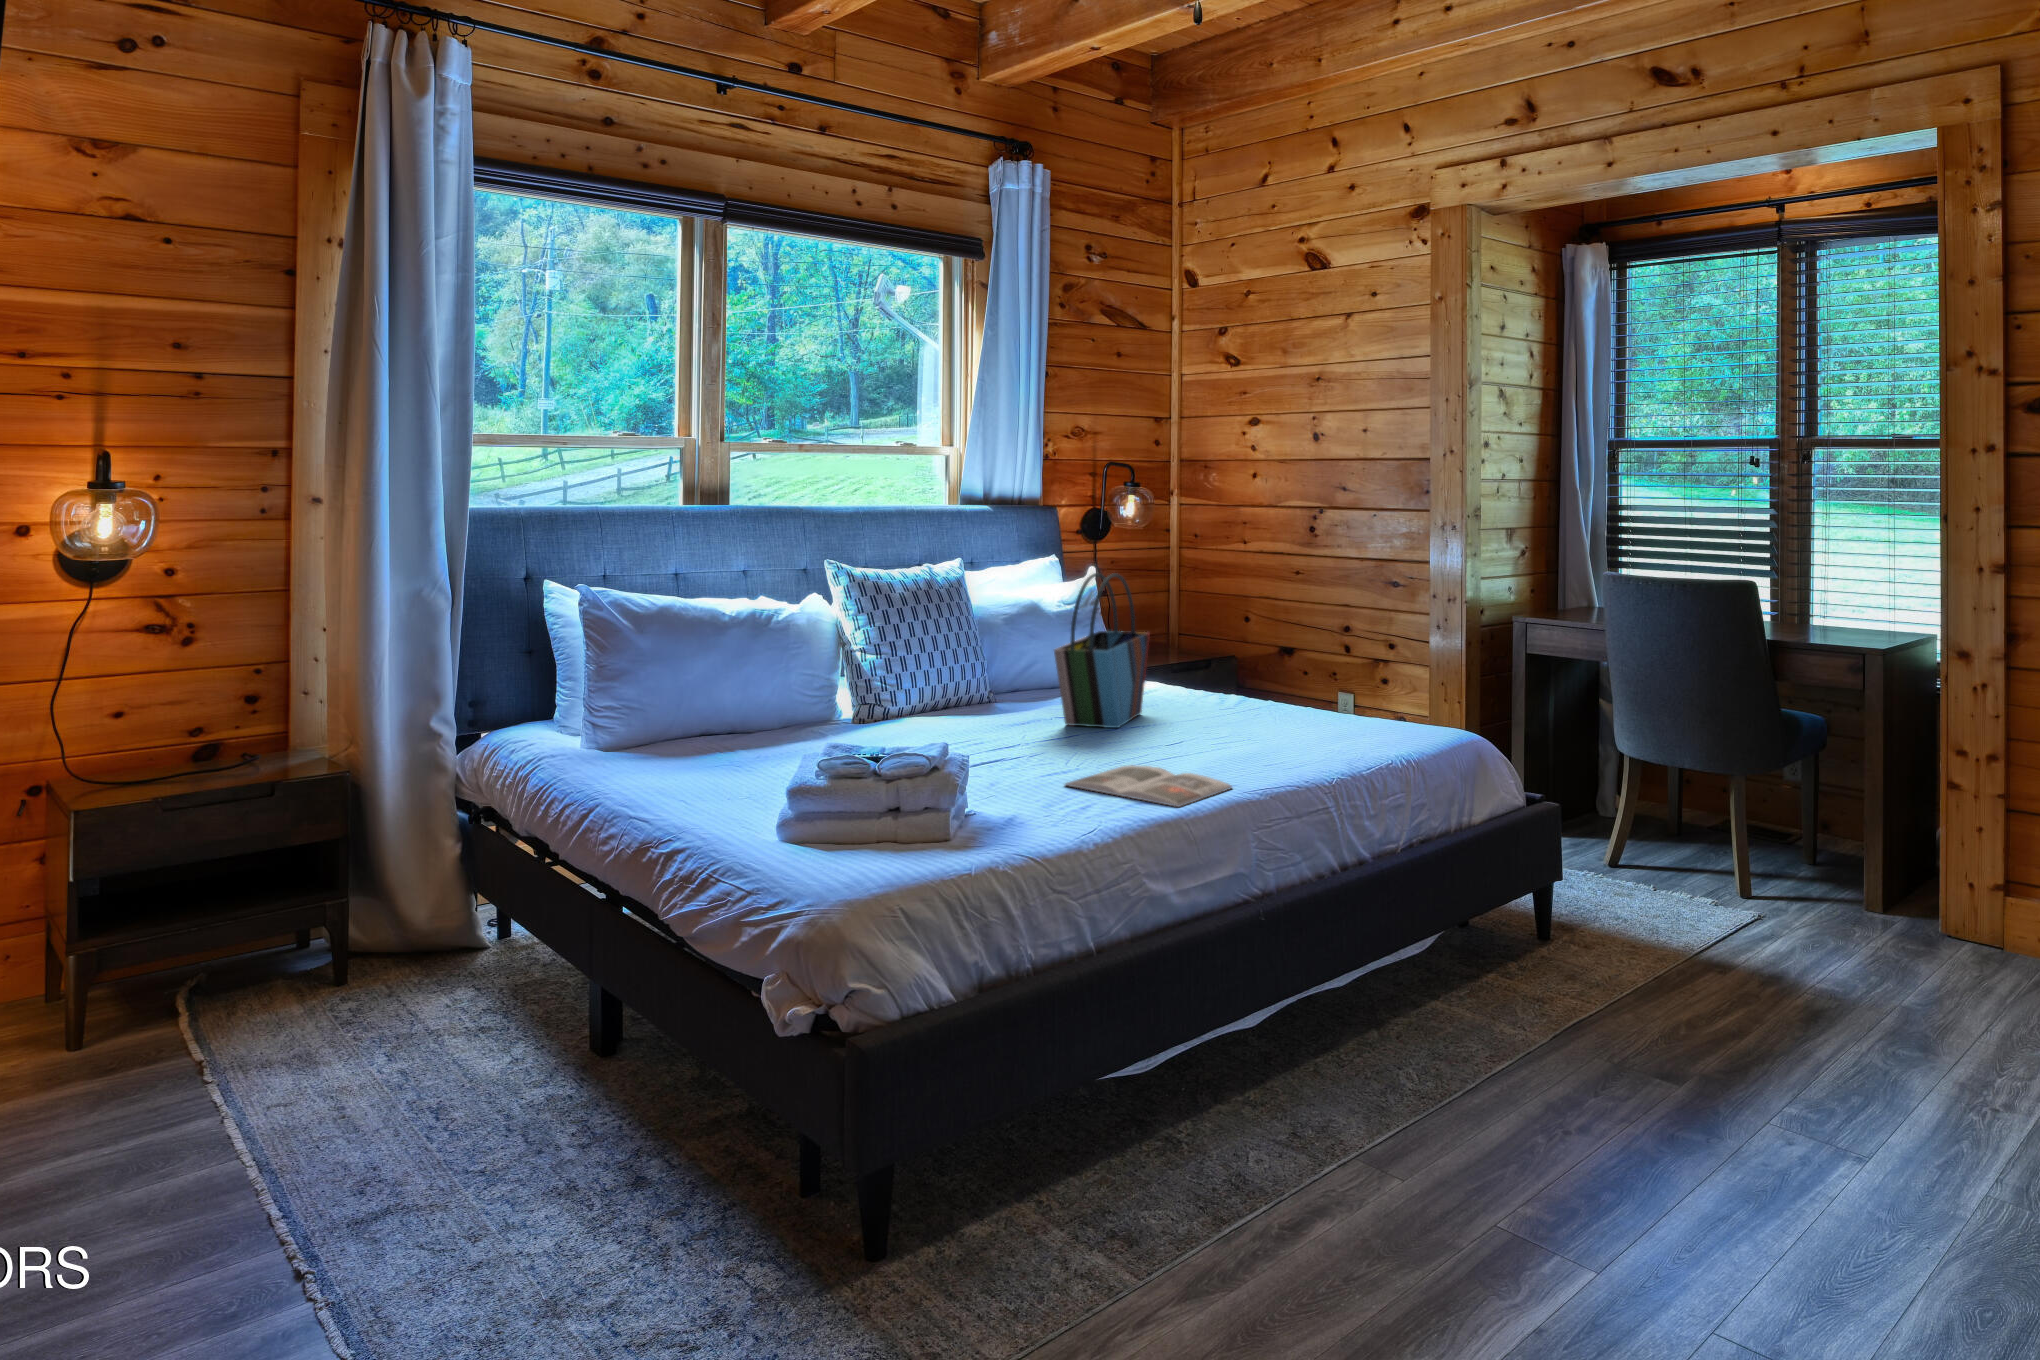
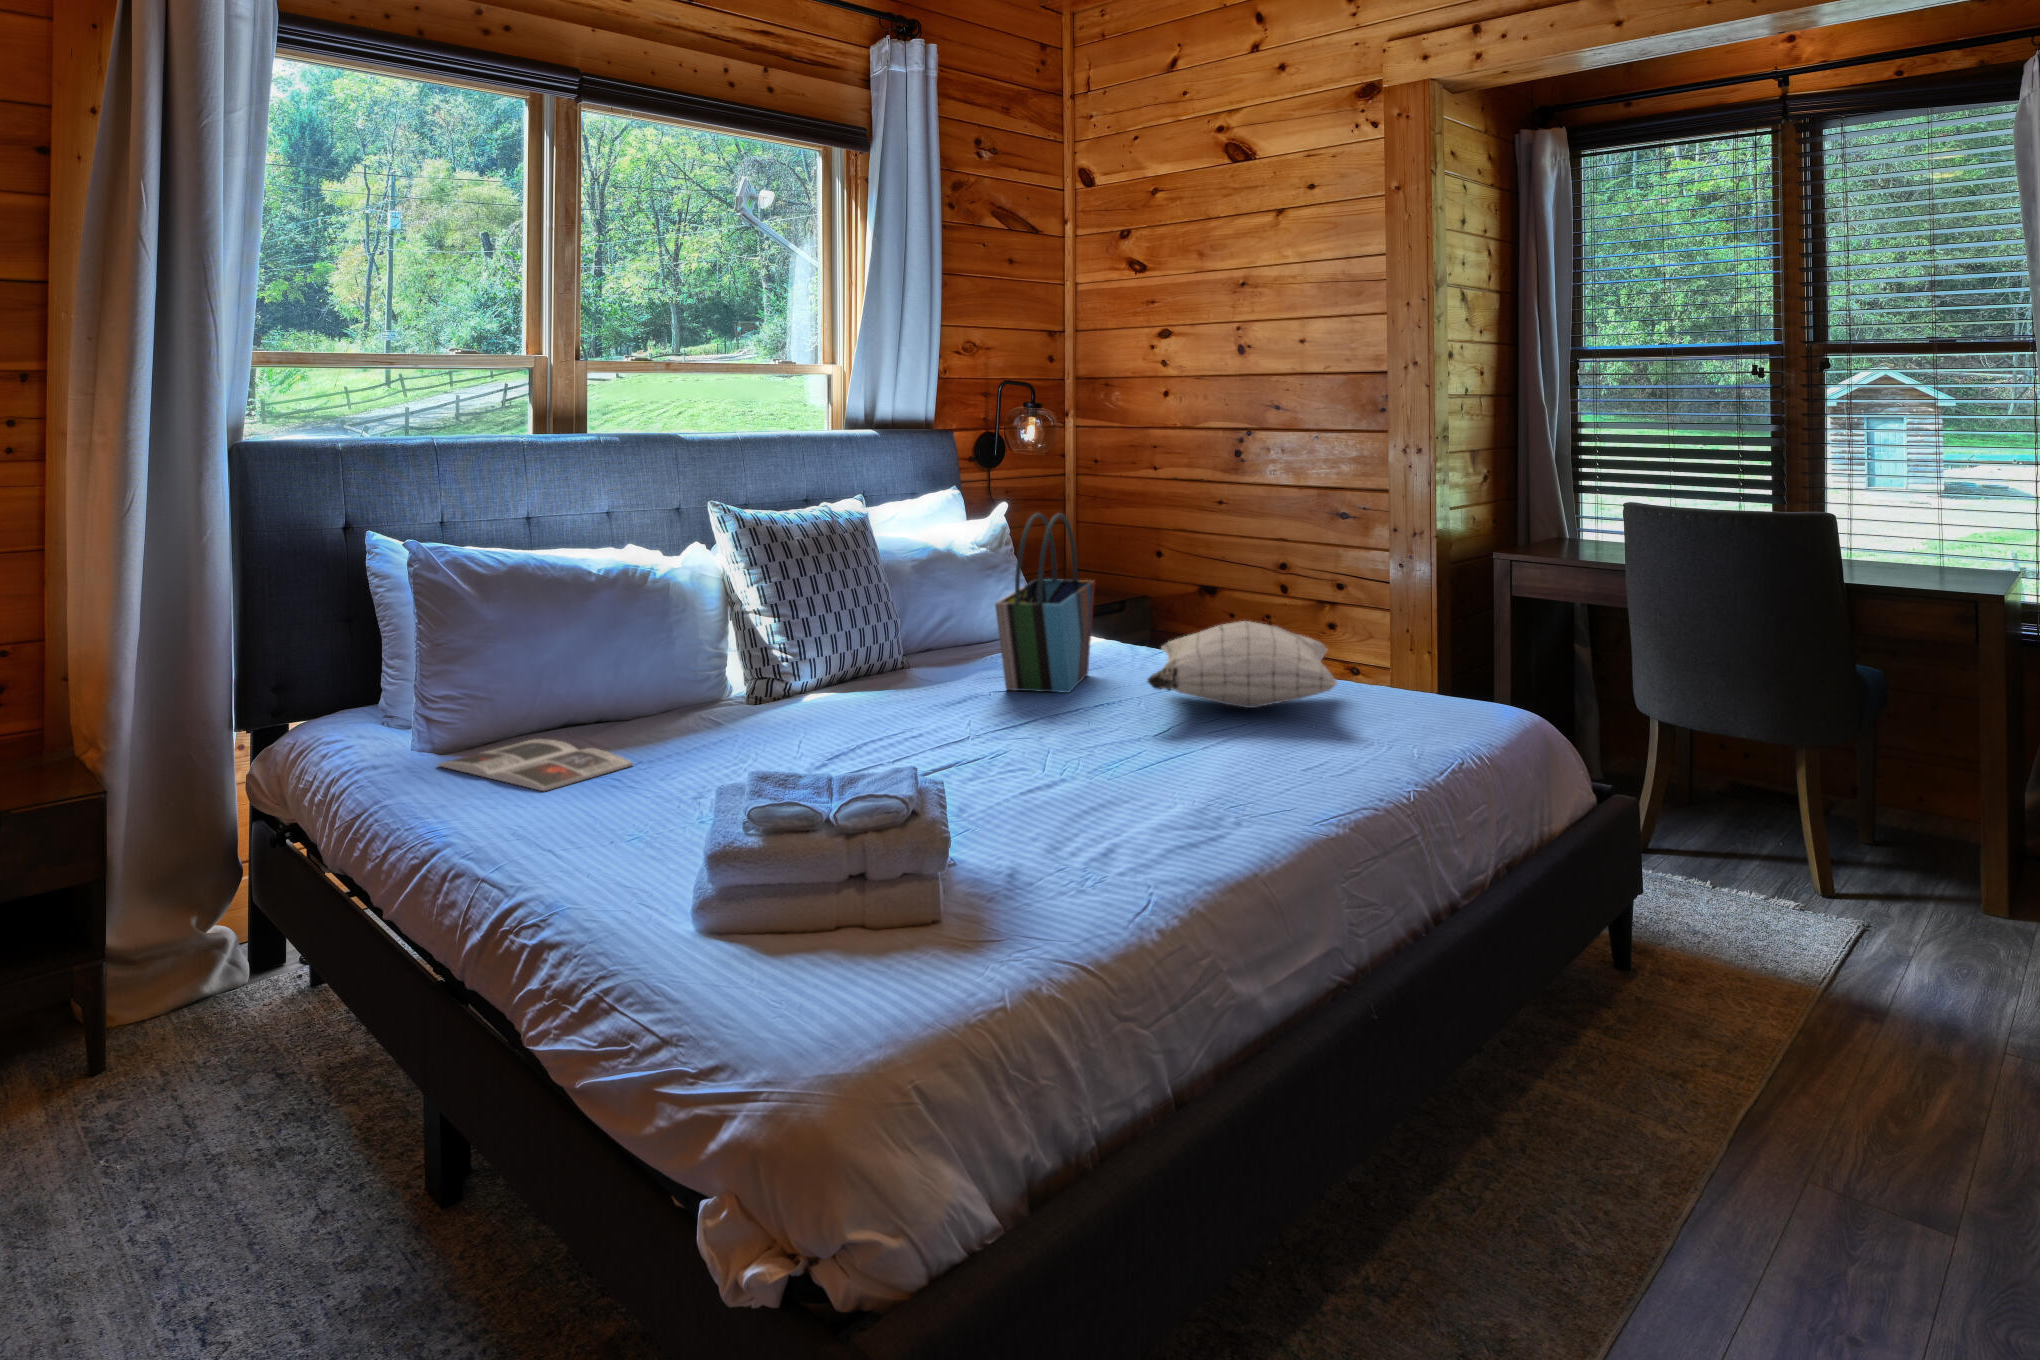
pillow: none [1170,667,1341,742] -> present [1147,621,1337,708]
magazine: present [1065,765,1232,807] -> present [439,739,633,791]

